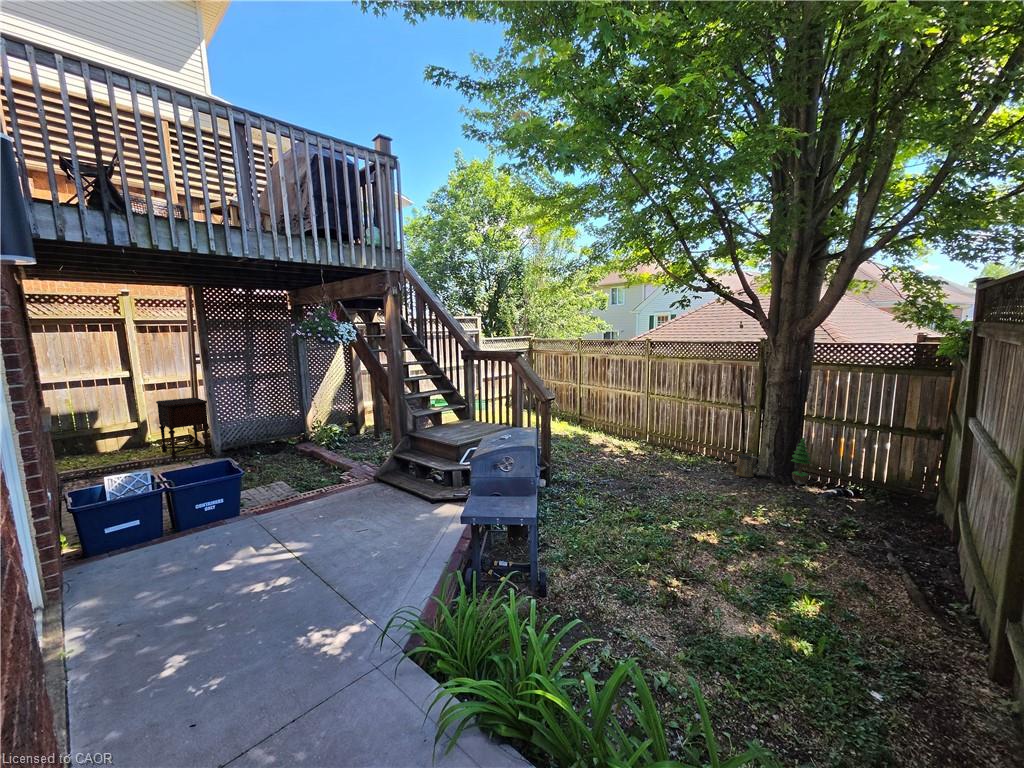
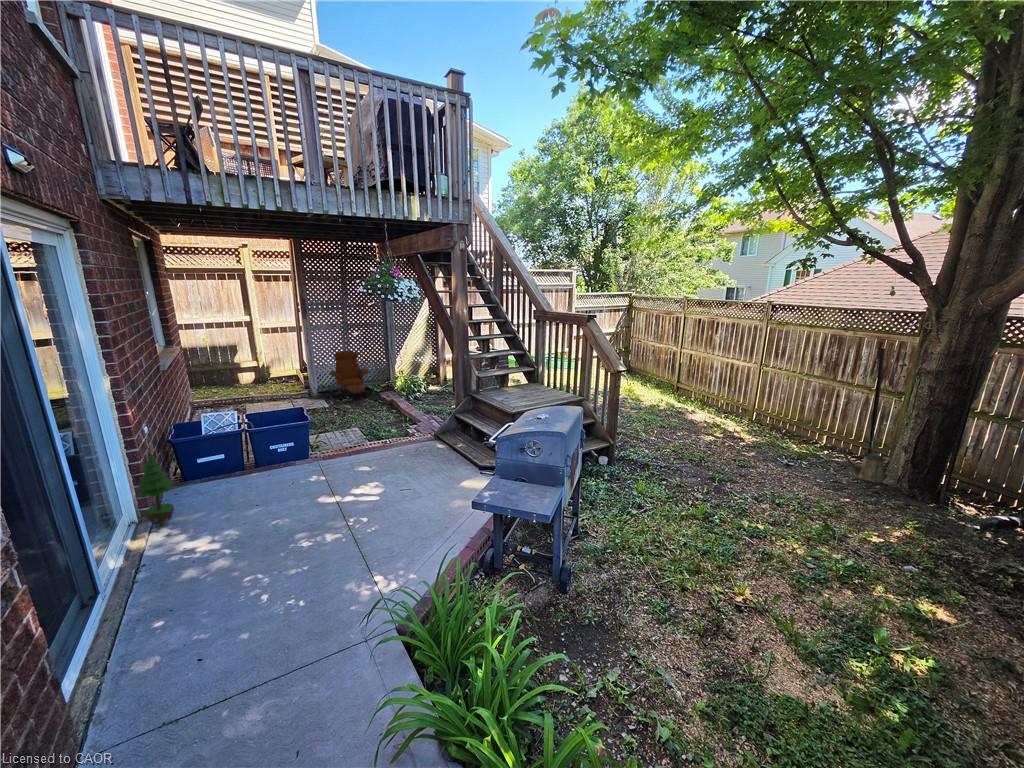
side table: present [156,398,210,458] -> none [269,343,311,397]
lounge chair: none [236,402,284,459] -> present [330,351,368,405]
potted tree: present [791,438,811,485] -> present [138,452,174,526]

